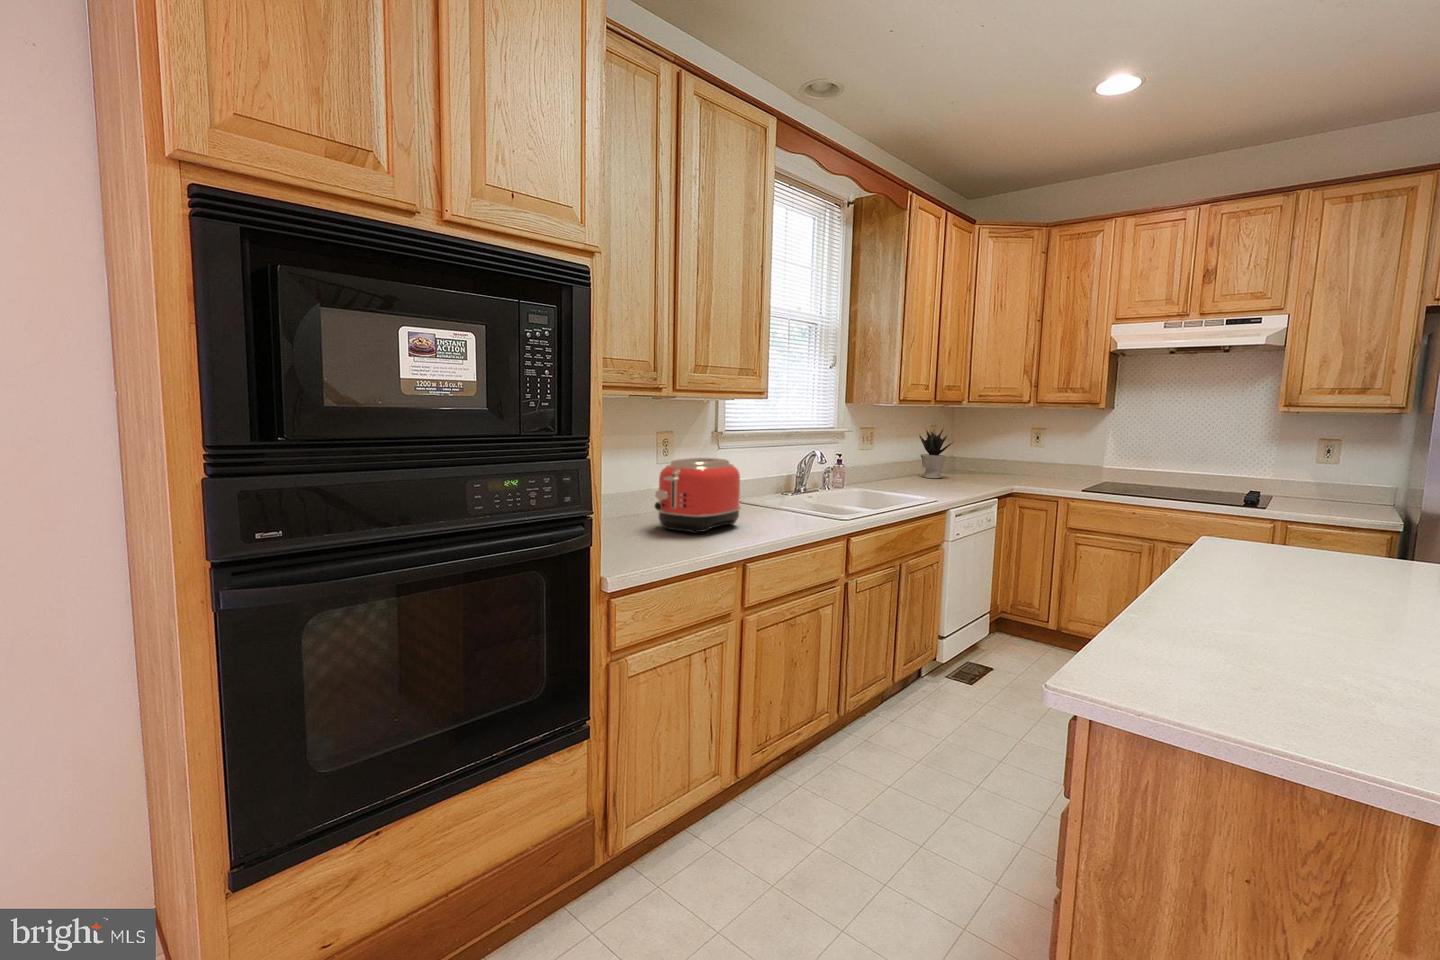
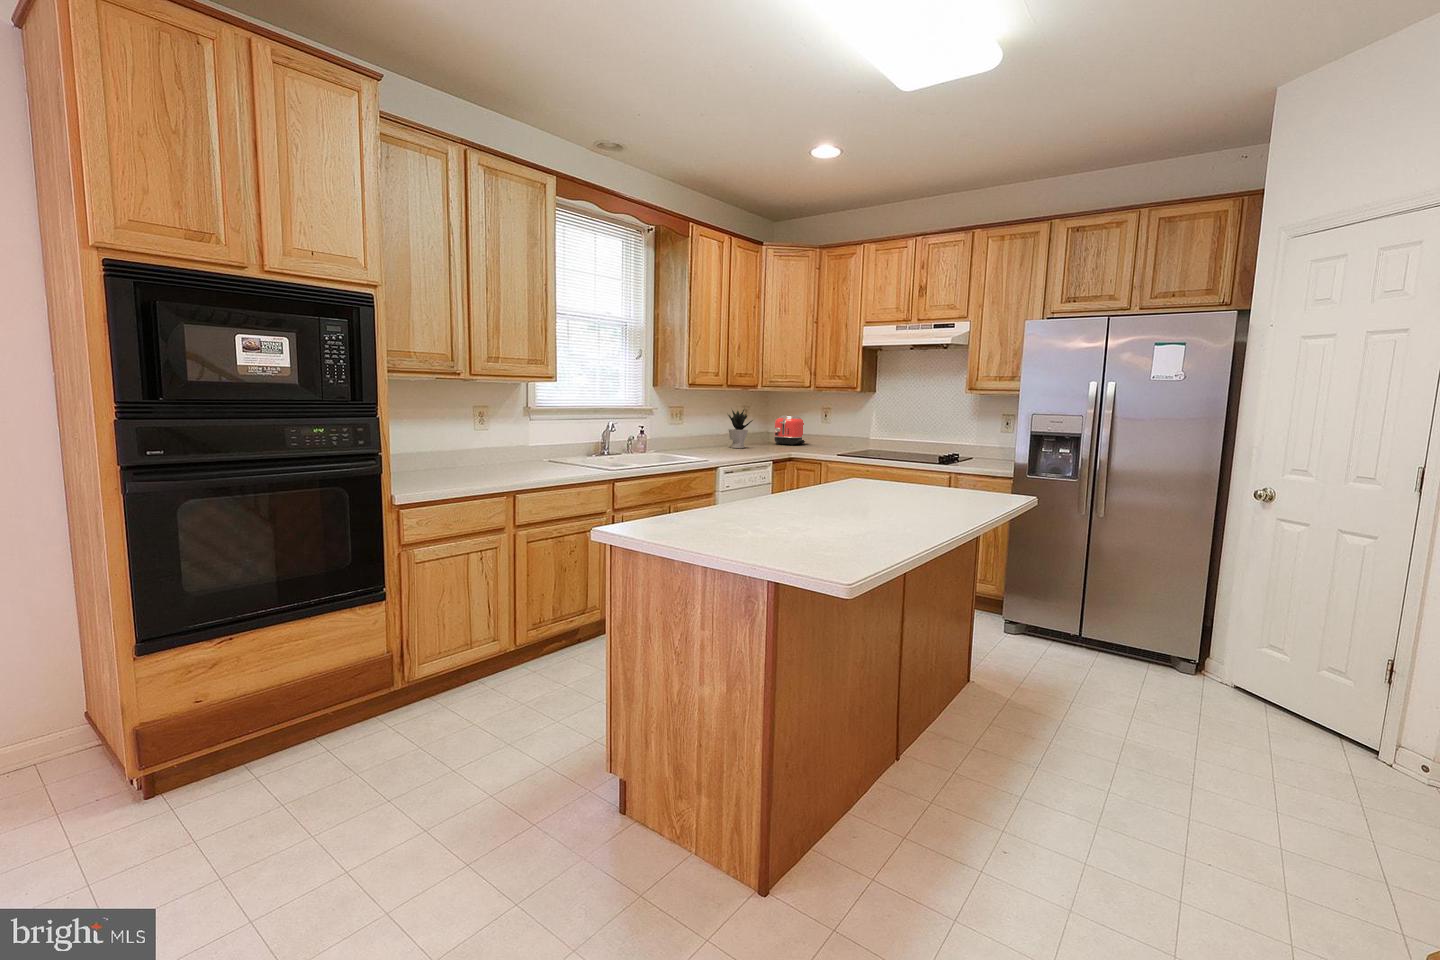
toaster: present [655,458,741,533] -> present [774,415,805,445]

